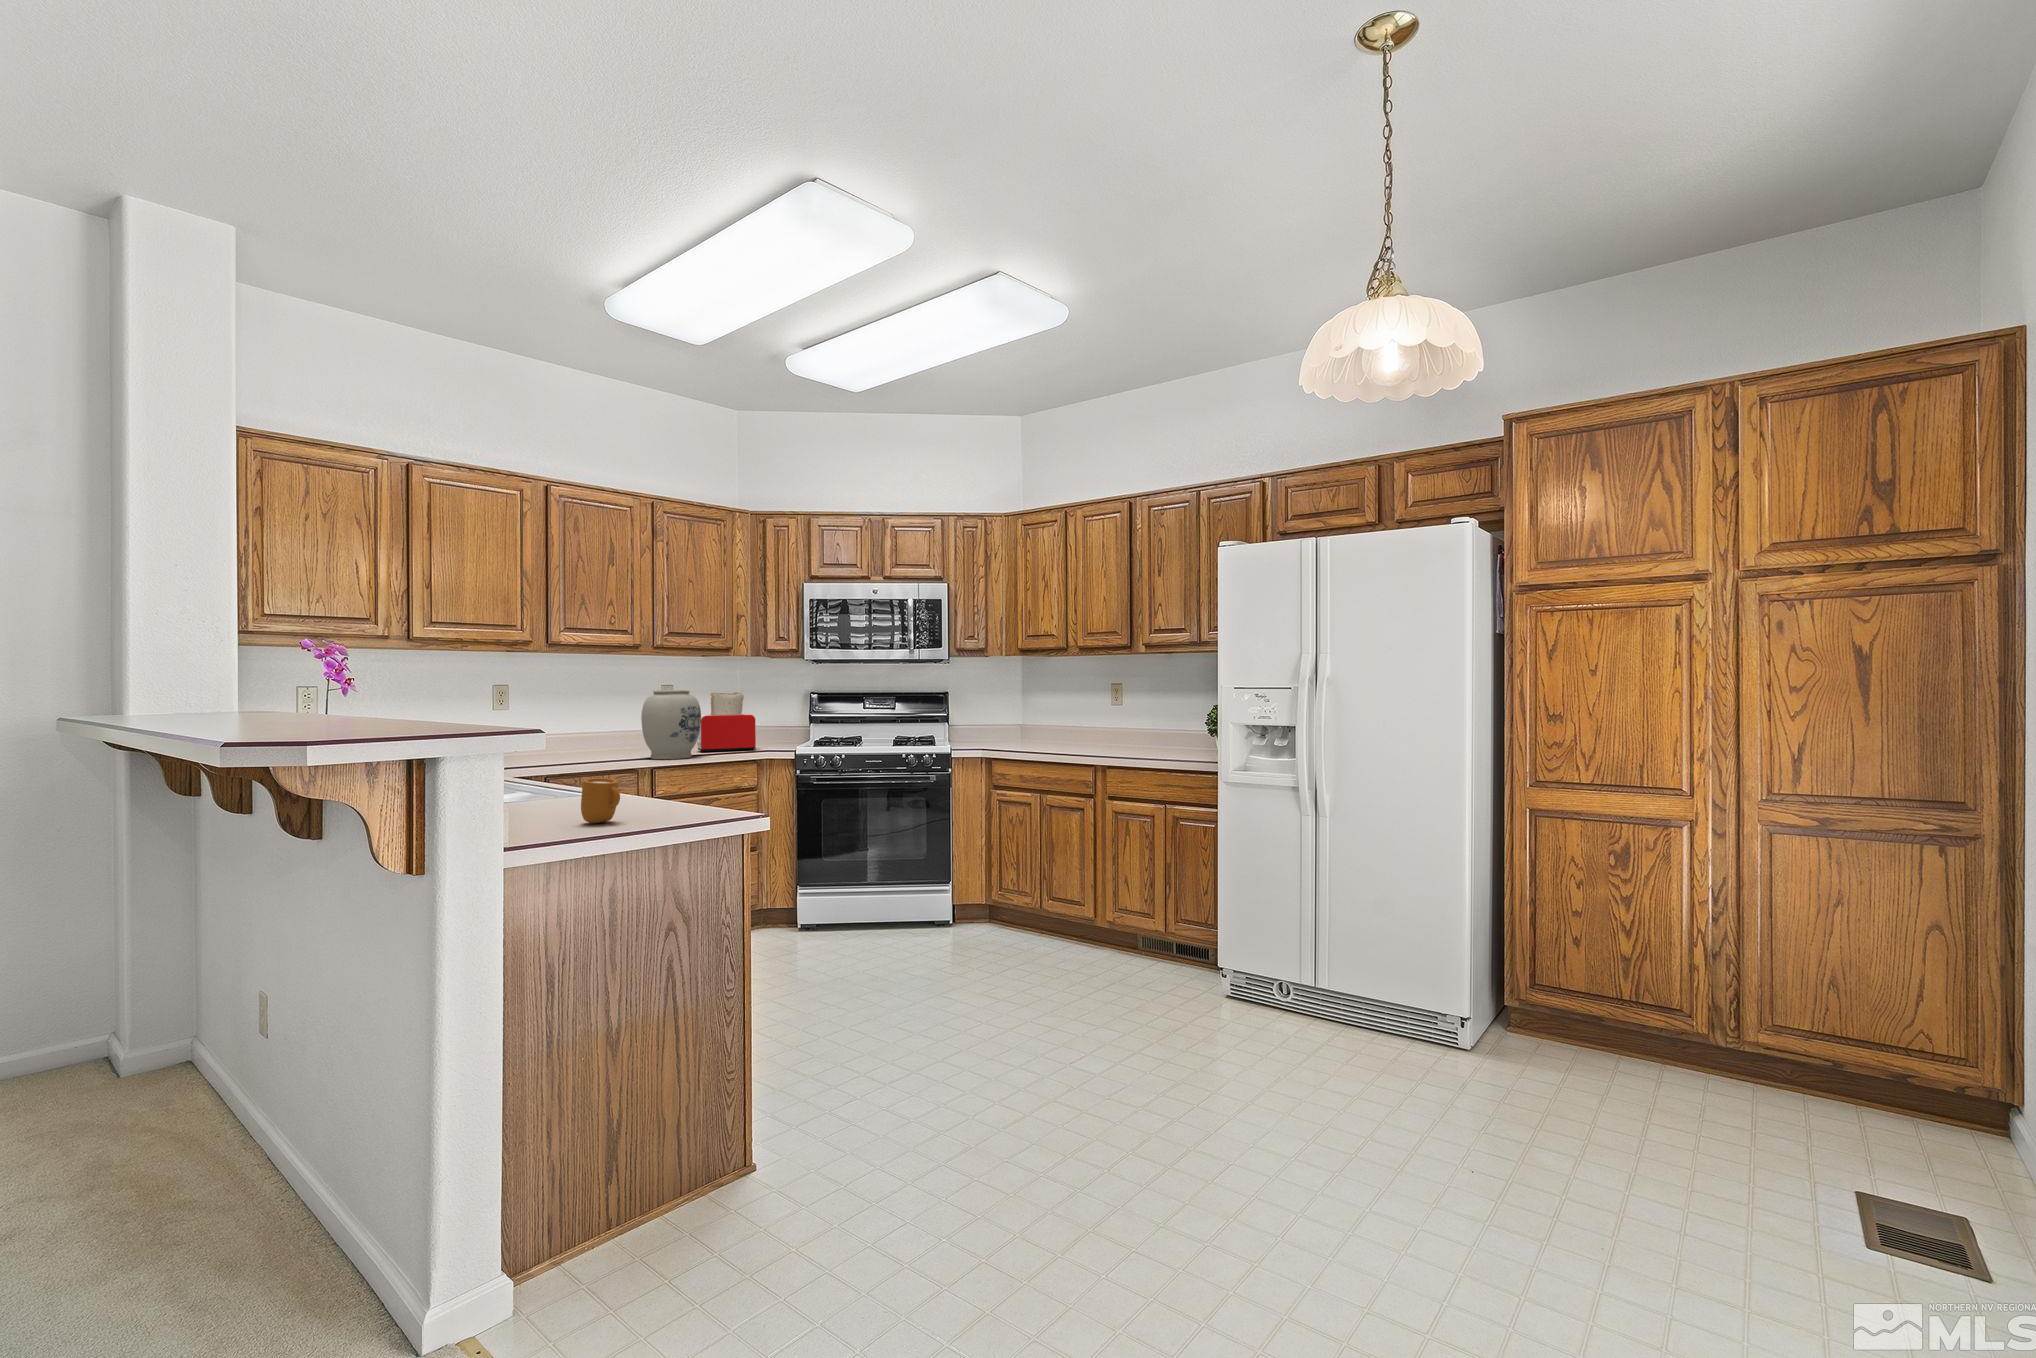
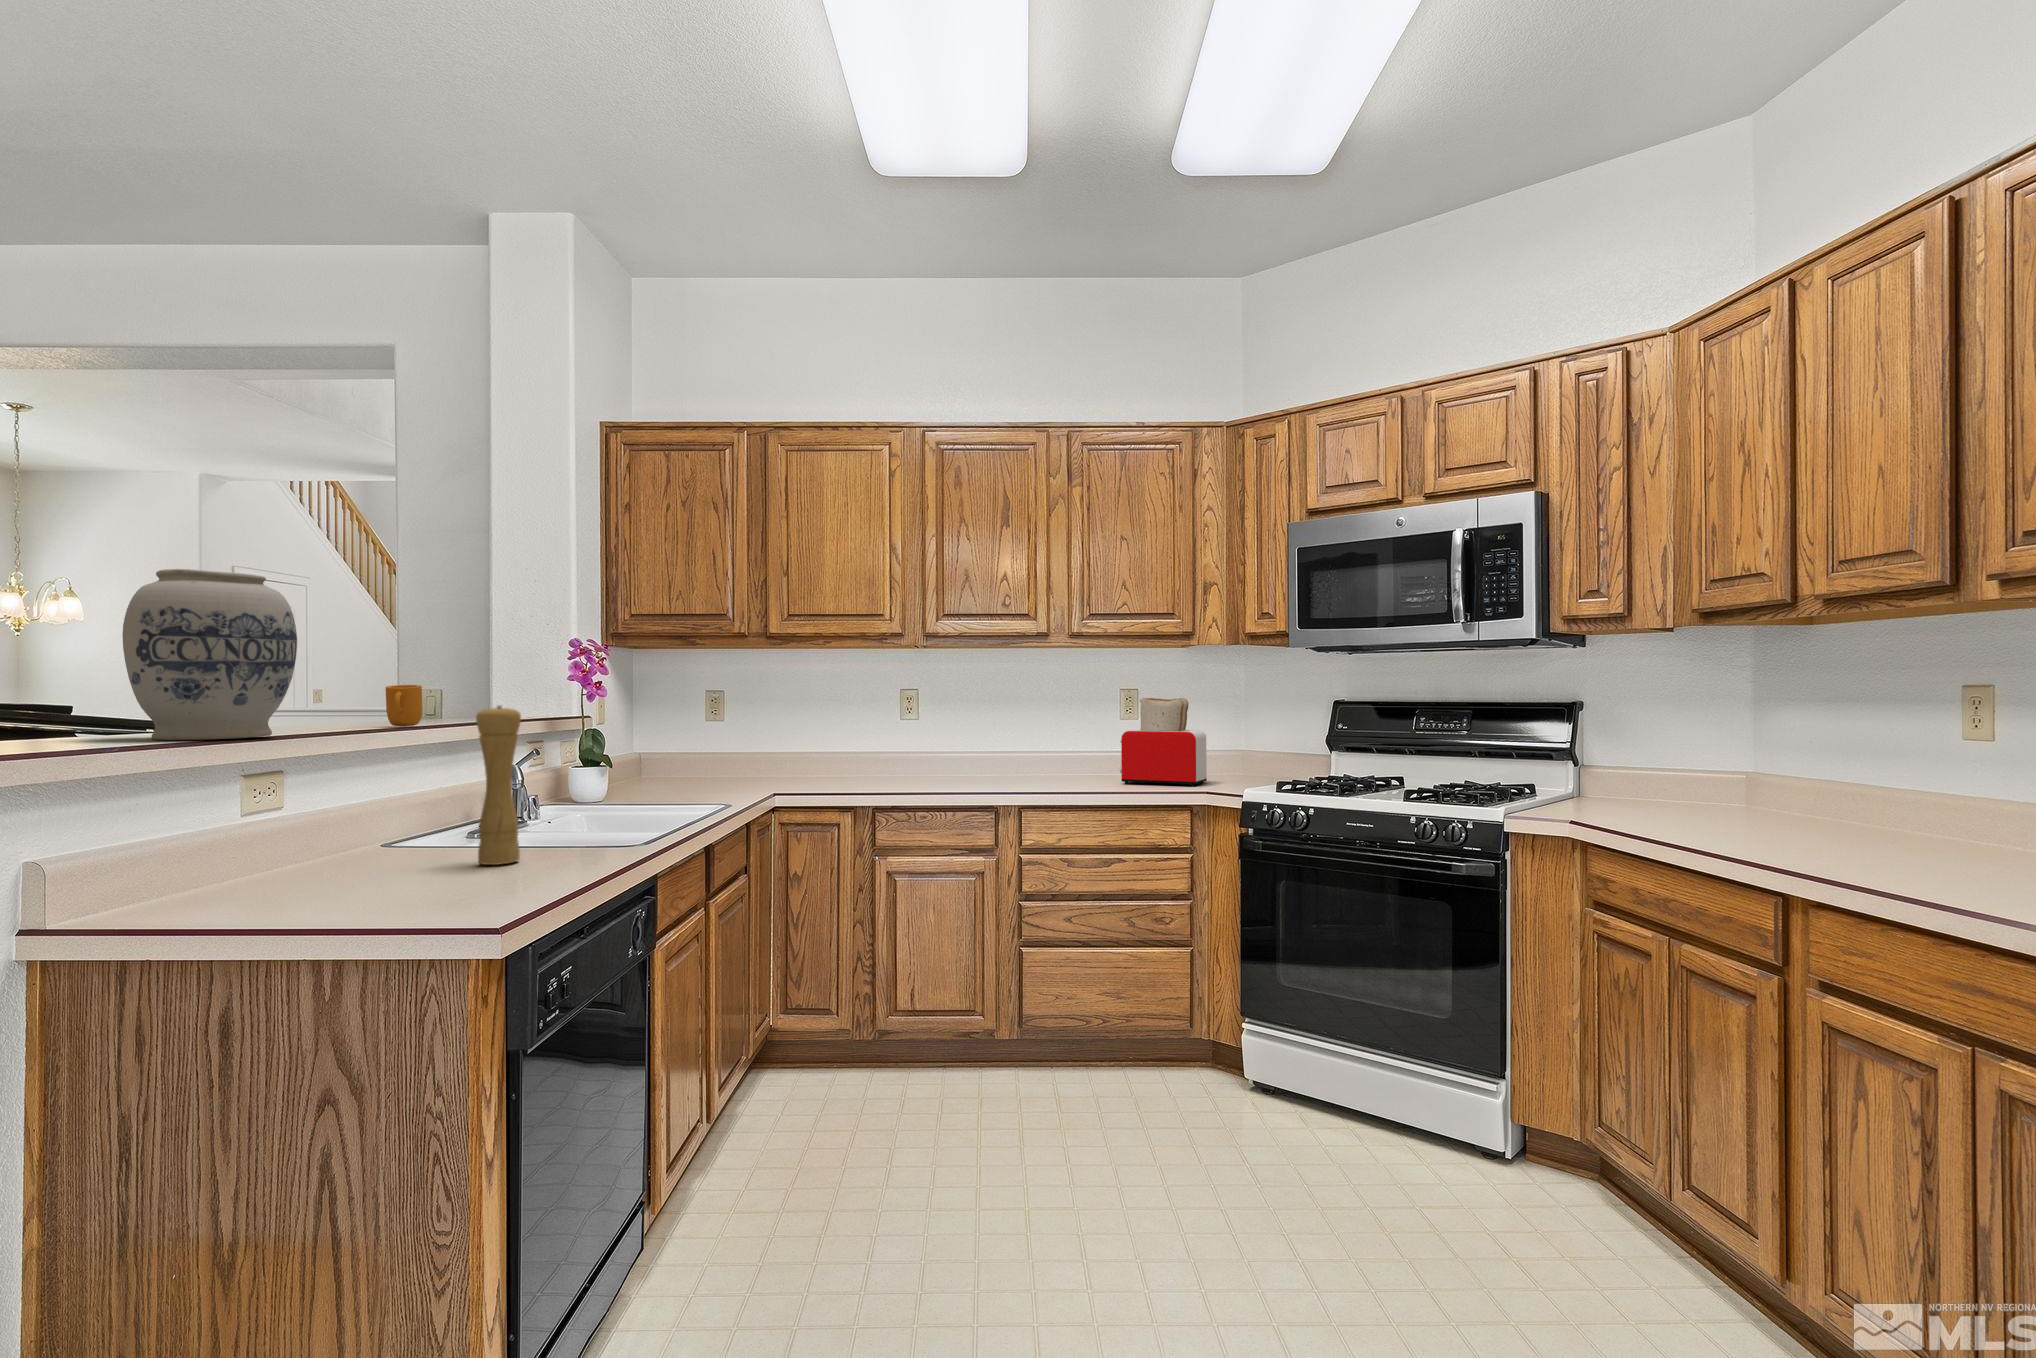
vase: present [641,690,701,759] -> present [122,569,297,740]
pepper mill: none [553,696,584,808] -> present [476,706,521,865]
mug: present [581,778,620,823] -> present [386,685,423,726]

